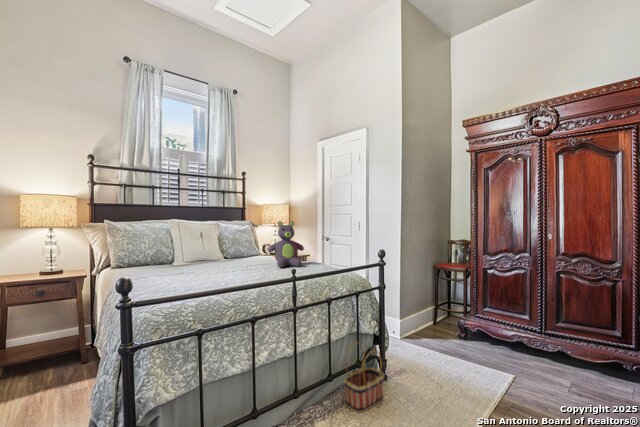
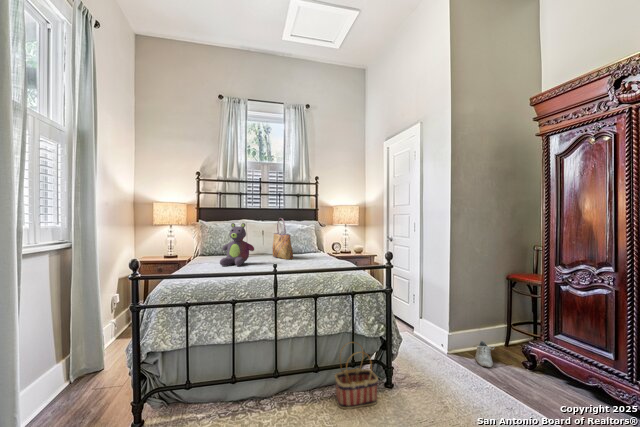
tote bag: none [222,217,254,265] -> present [273,218,293,260]
stuffed bear: present [268,221,304,268] -> present [220,223,254,266]
shoe: none [419,323,440,346] -> present [475,341,494,368]

